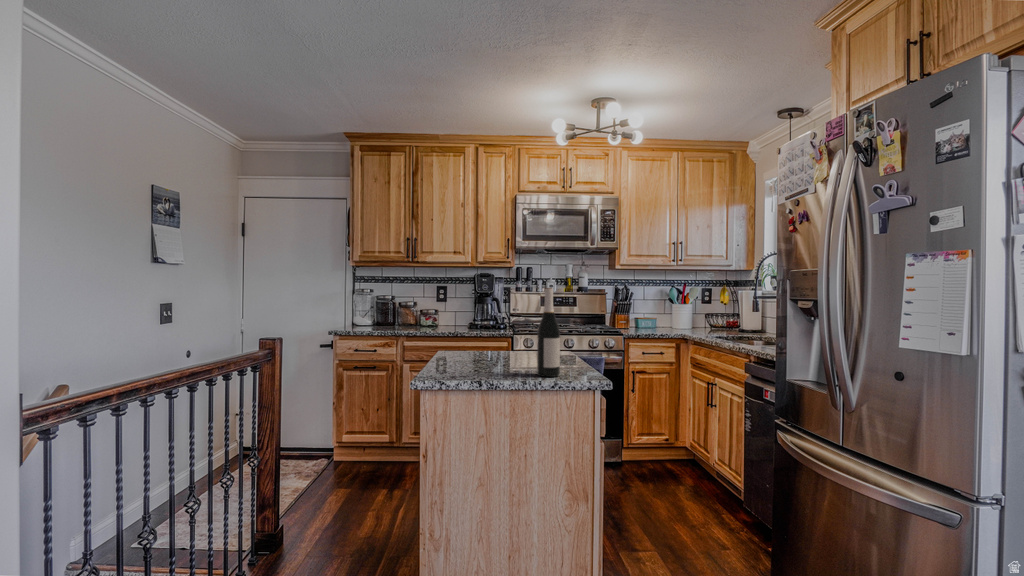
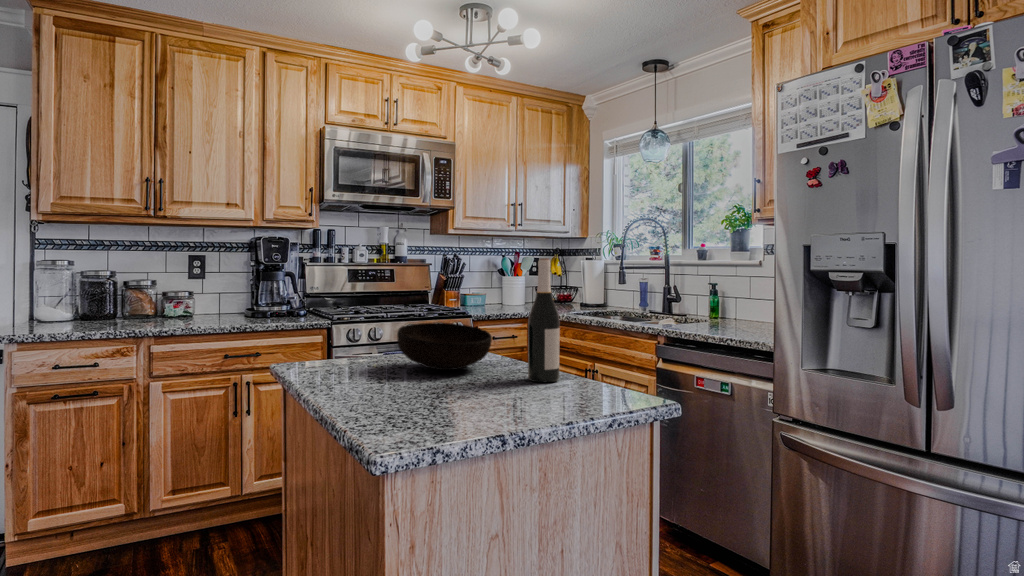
bowl: none [470,332,534,365] -> present [397,322,492,370]

